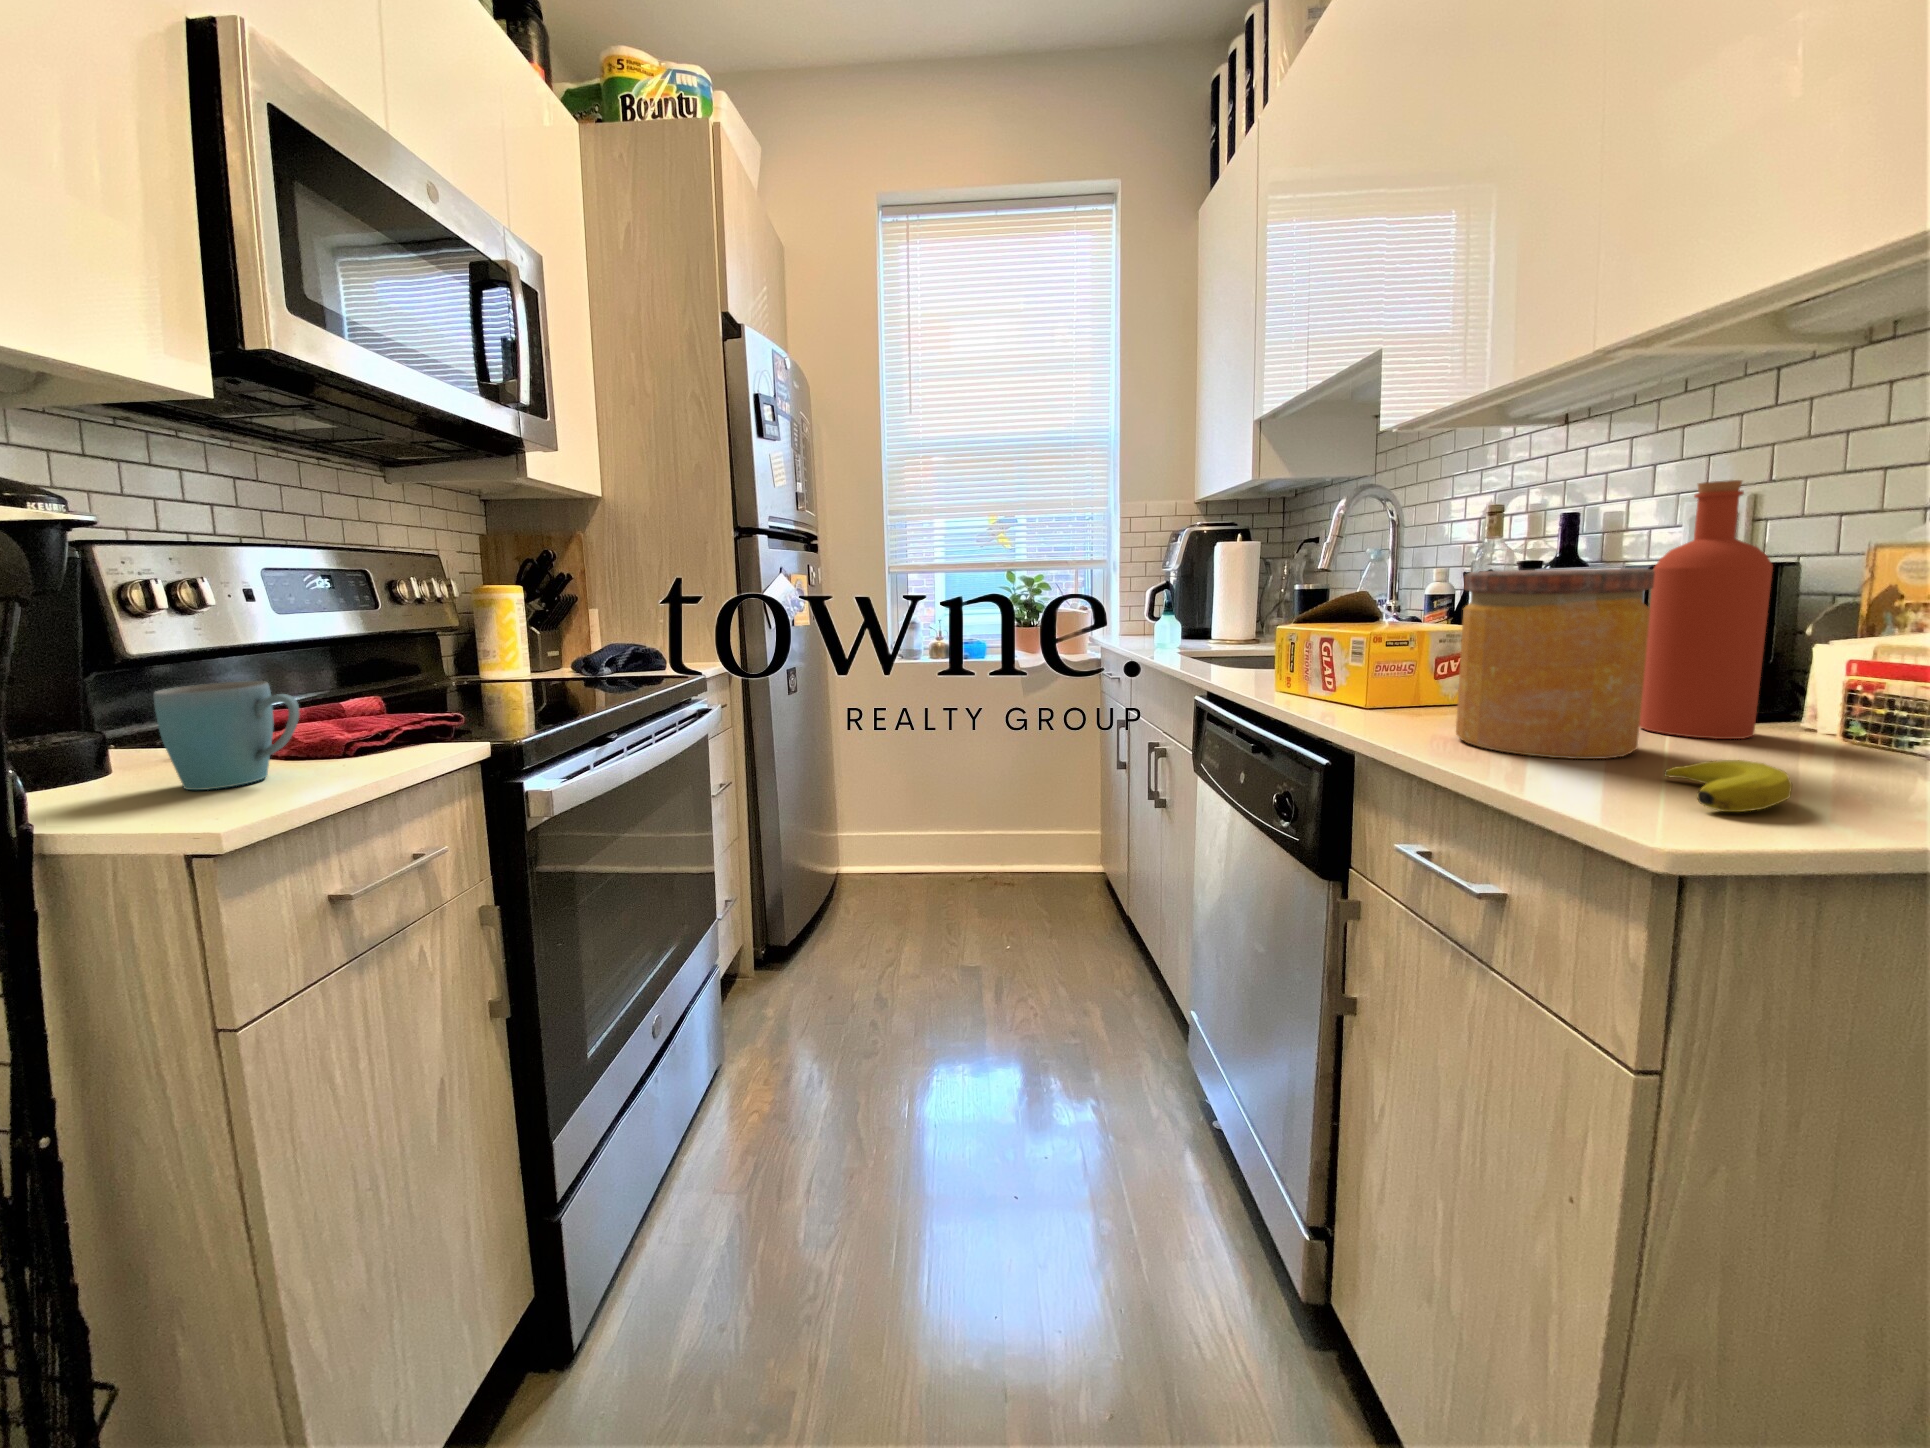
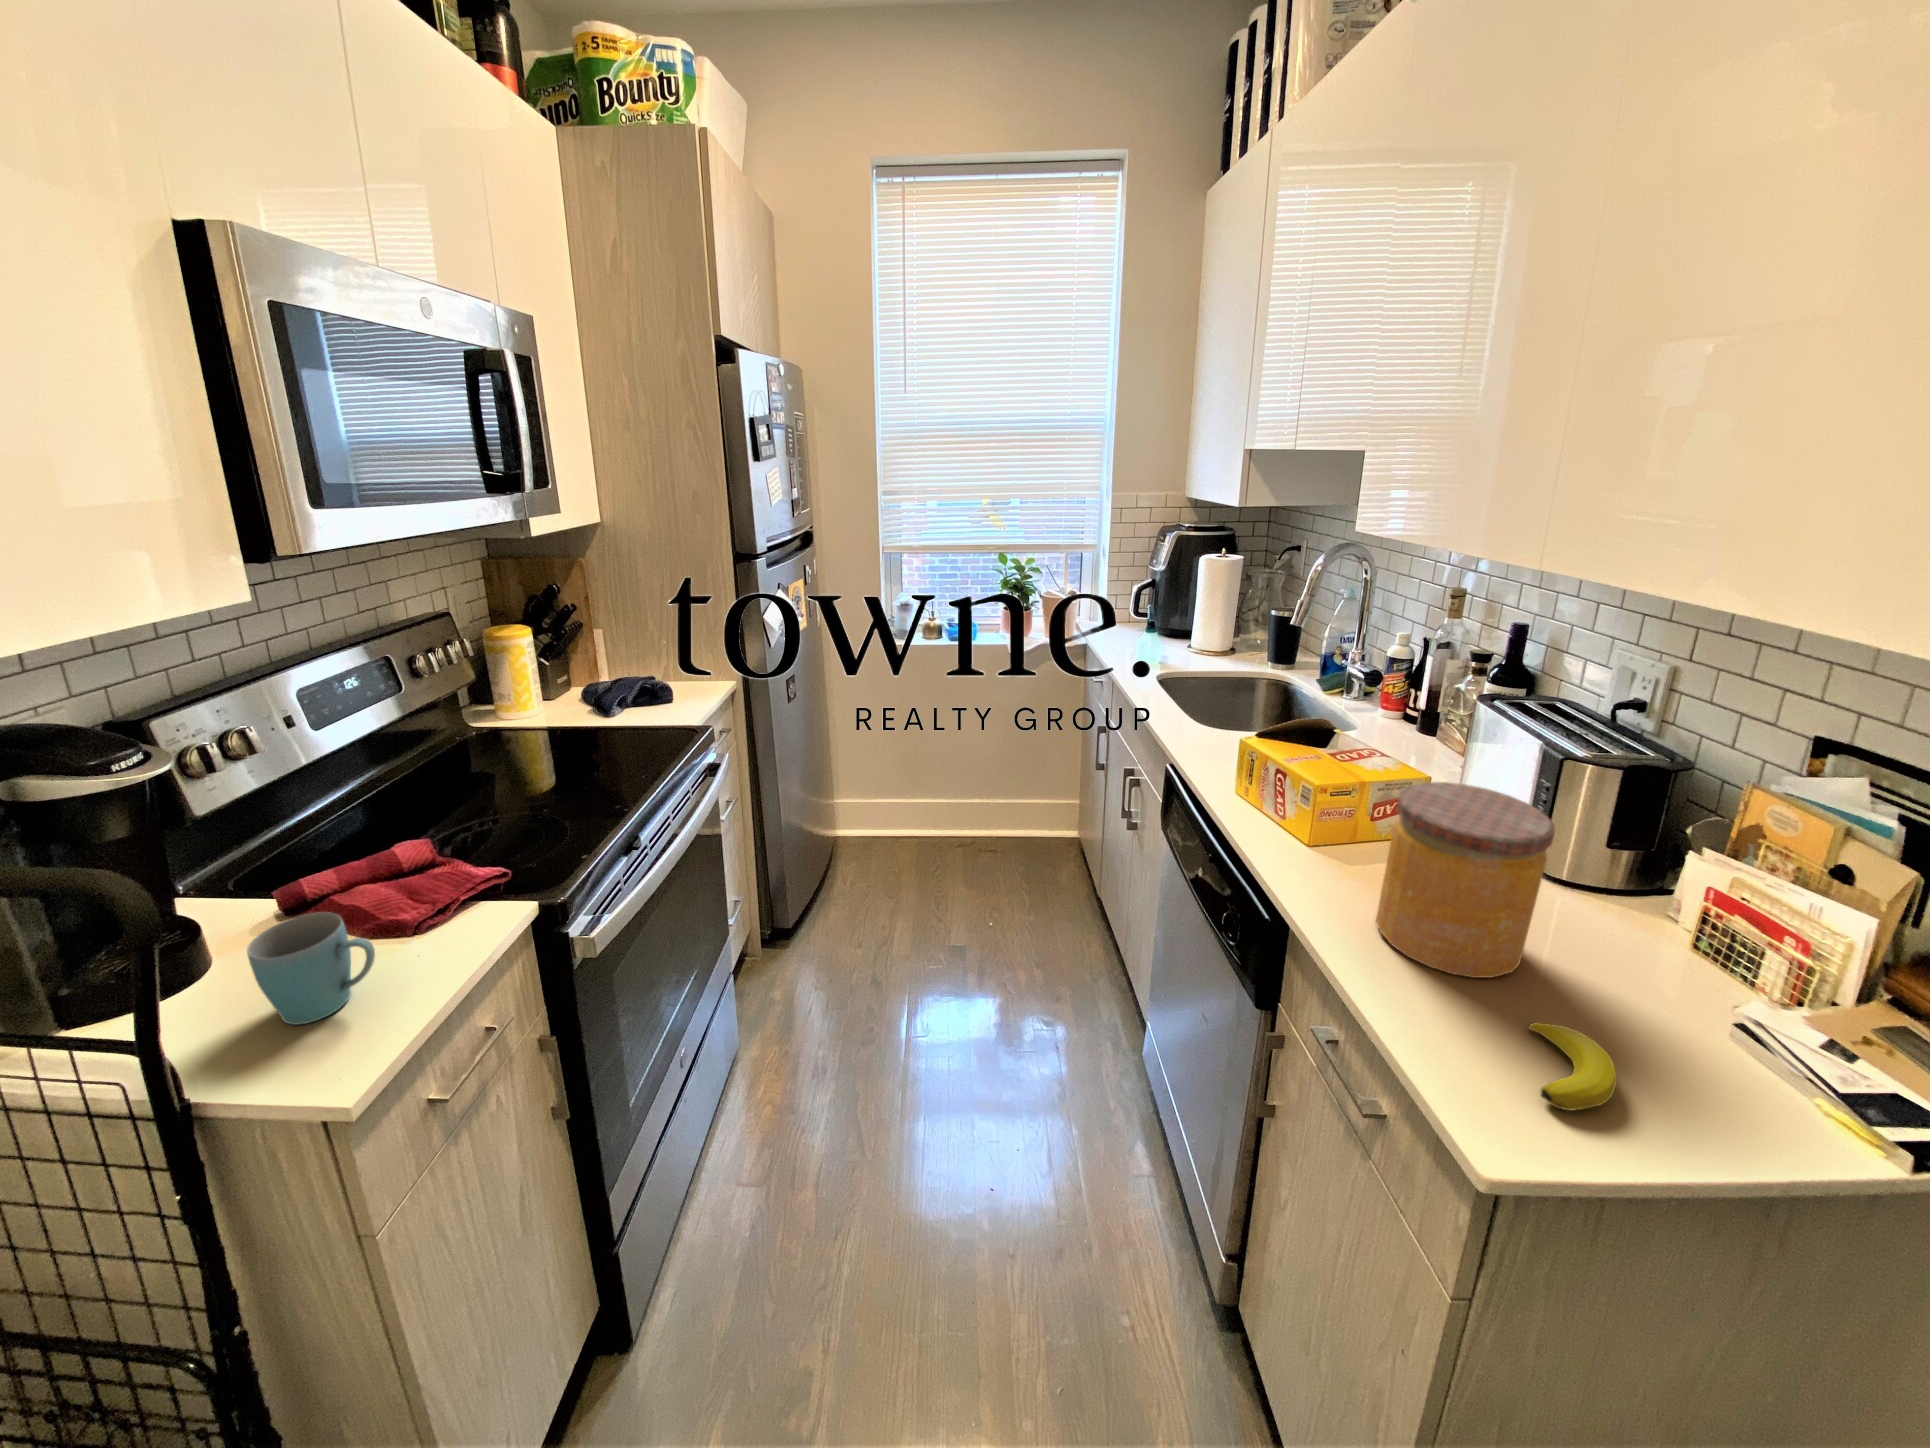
bottle: present [1640,480,1773,739] -> none [1534,713,1664,934]

